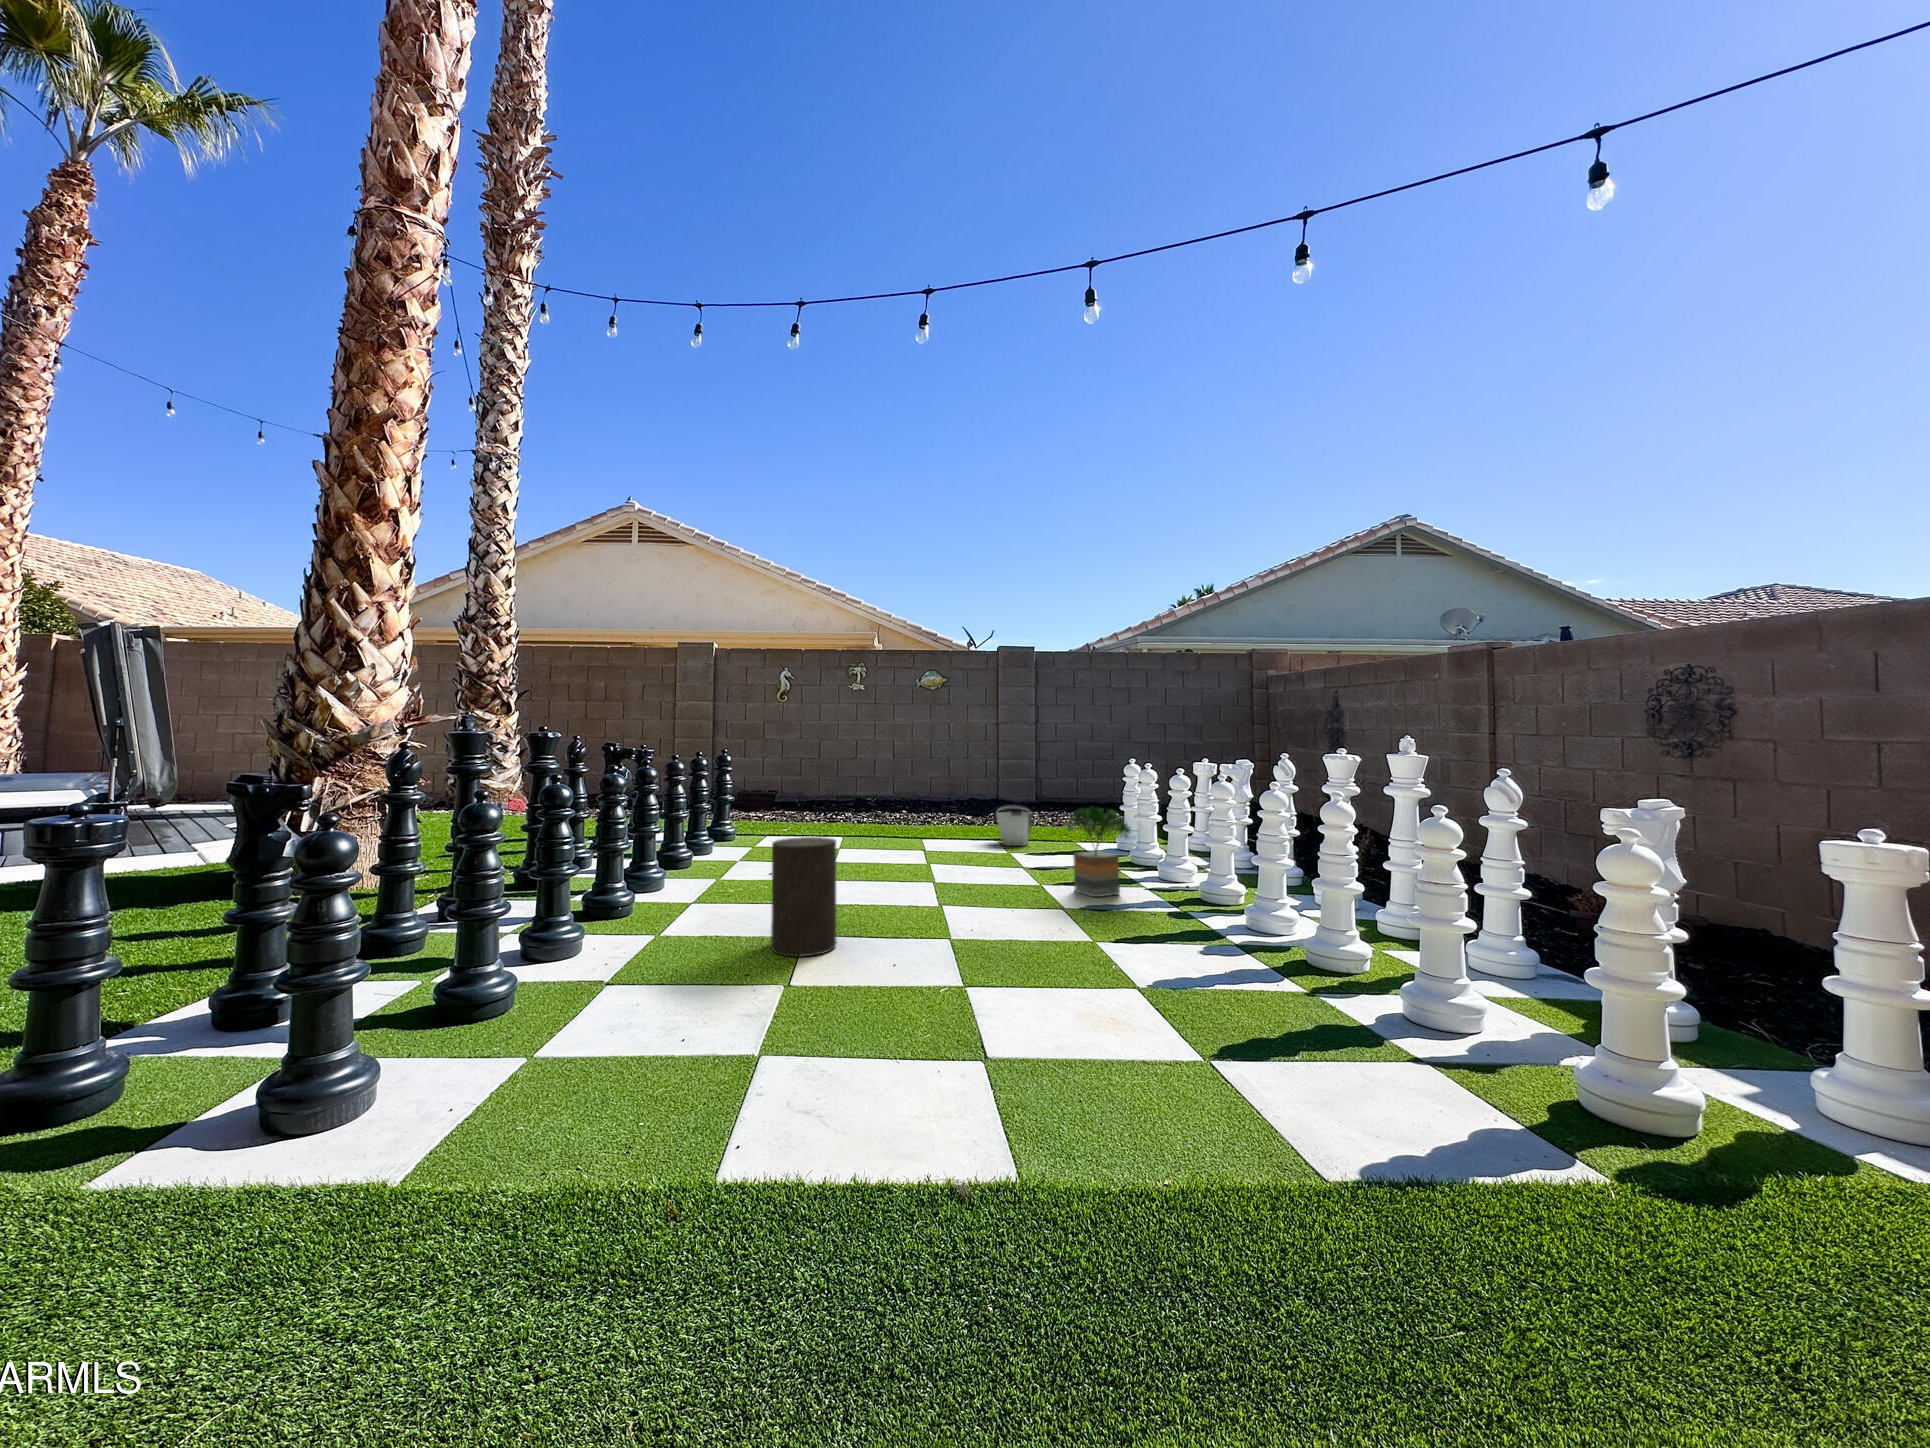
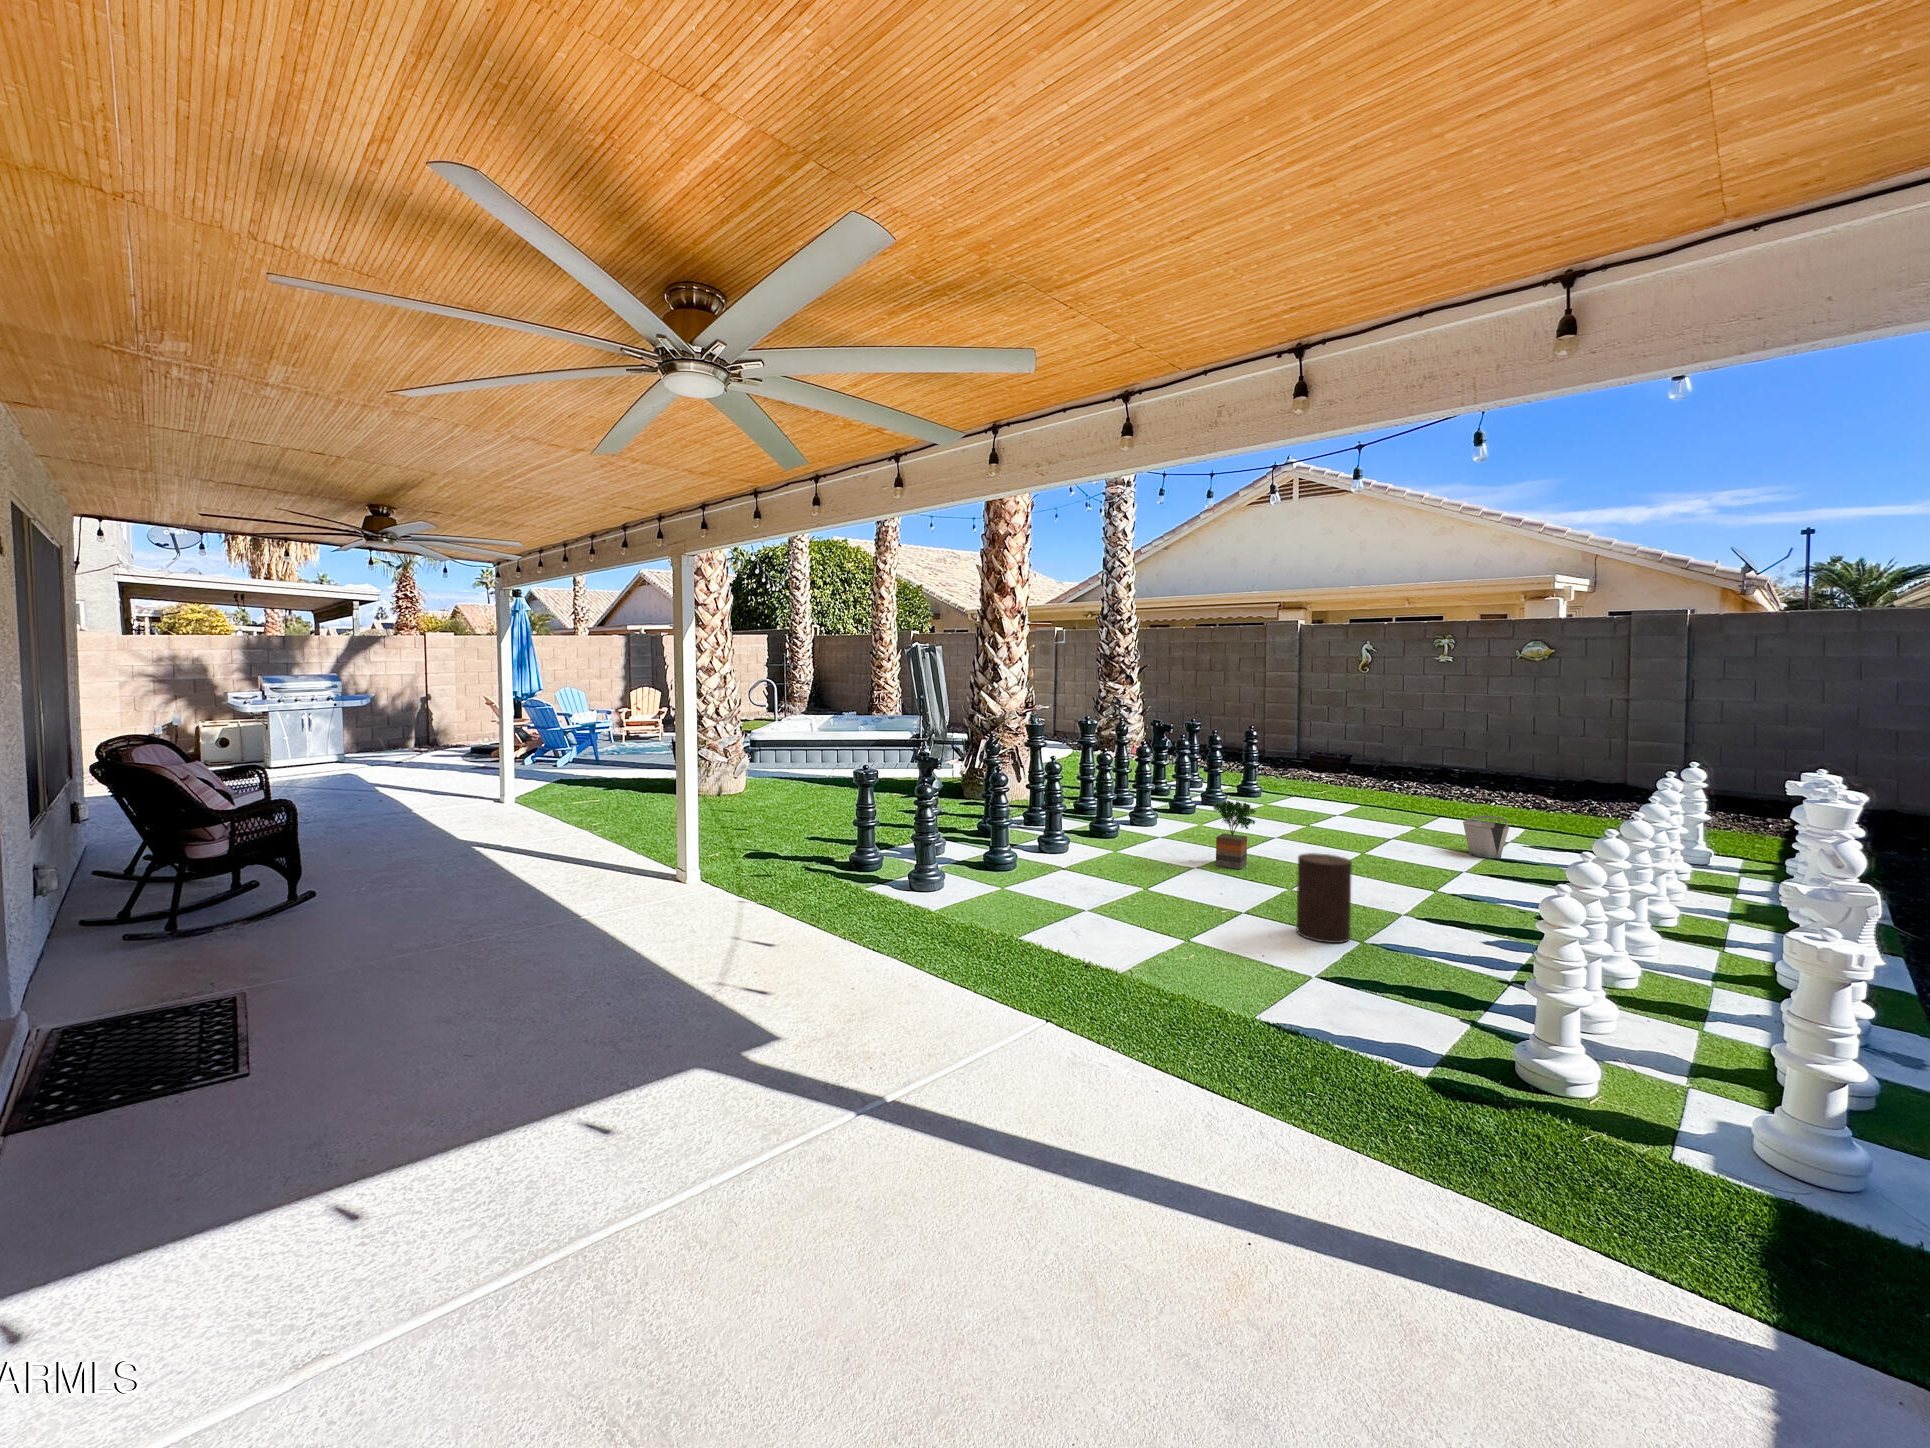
potted tree: present [1067,808,1131,897] -> present [1213,801,1256,869]
stool: present [771,837,837,957] -> present [1297,853,1352,943]

